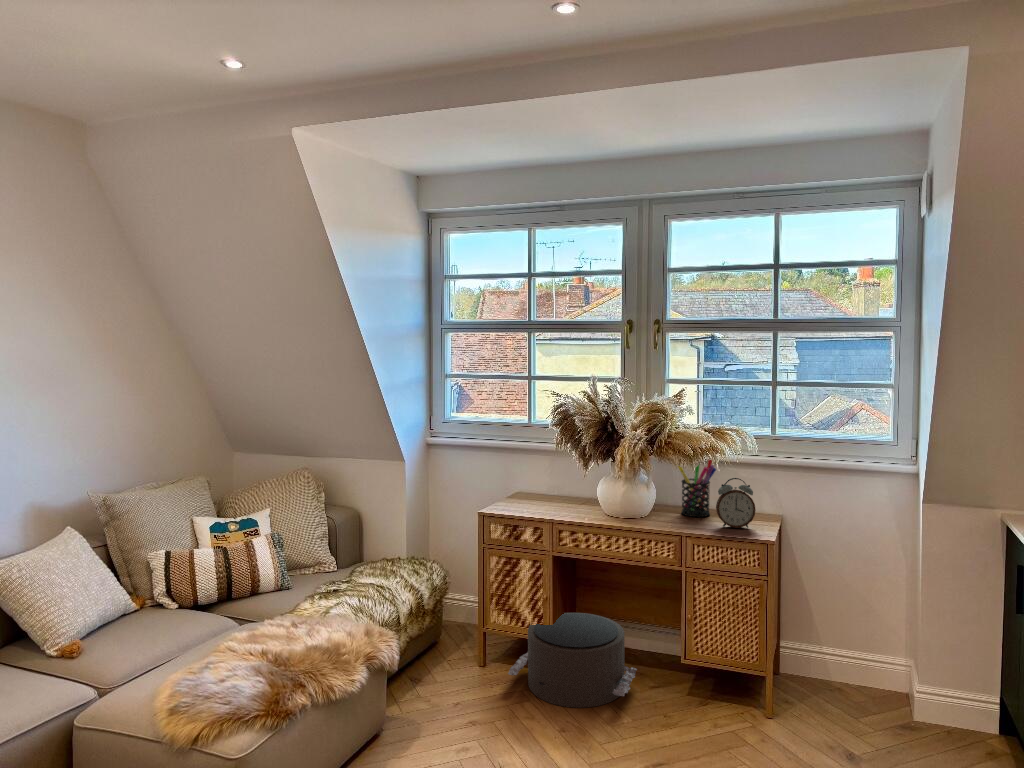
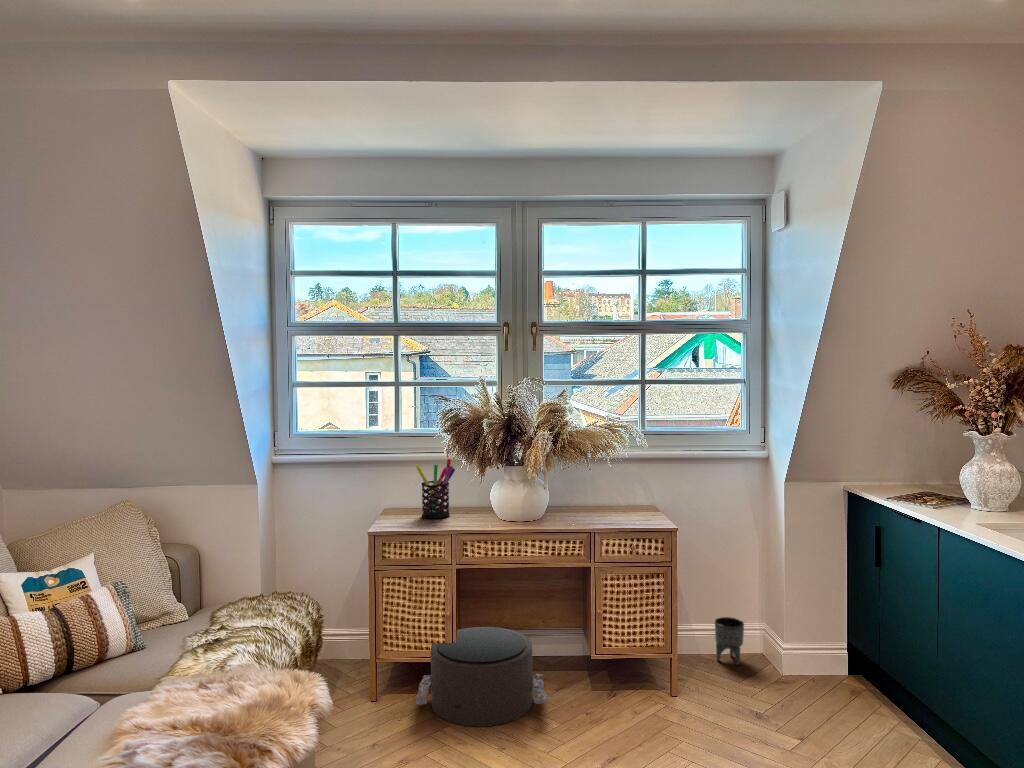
pen holder: present [678,460,716,517] -> present [415,459,455,519]
alarm clock: present [716,478,756,528] -> none [613,472,649,521]
planter: none [844,644,879,699] -> present [715,617,744,665]

